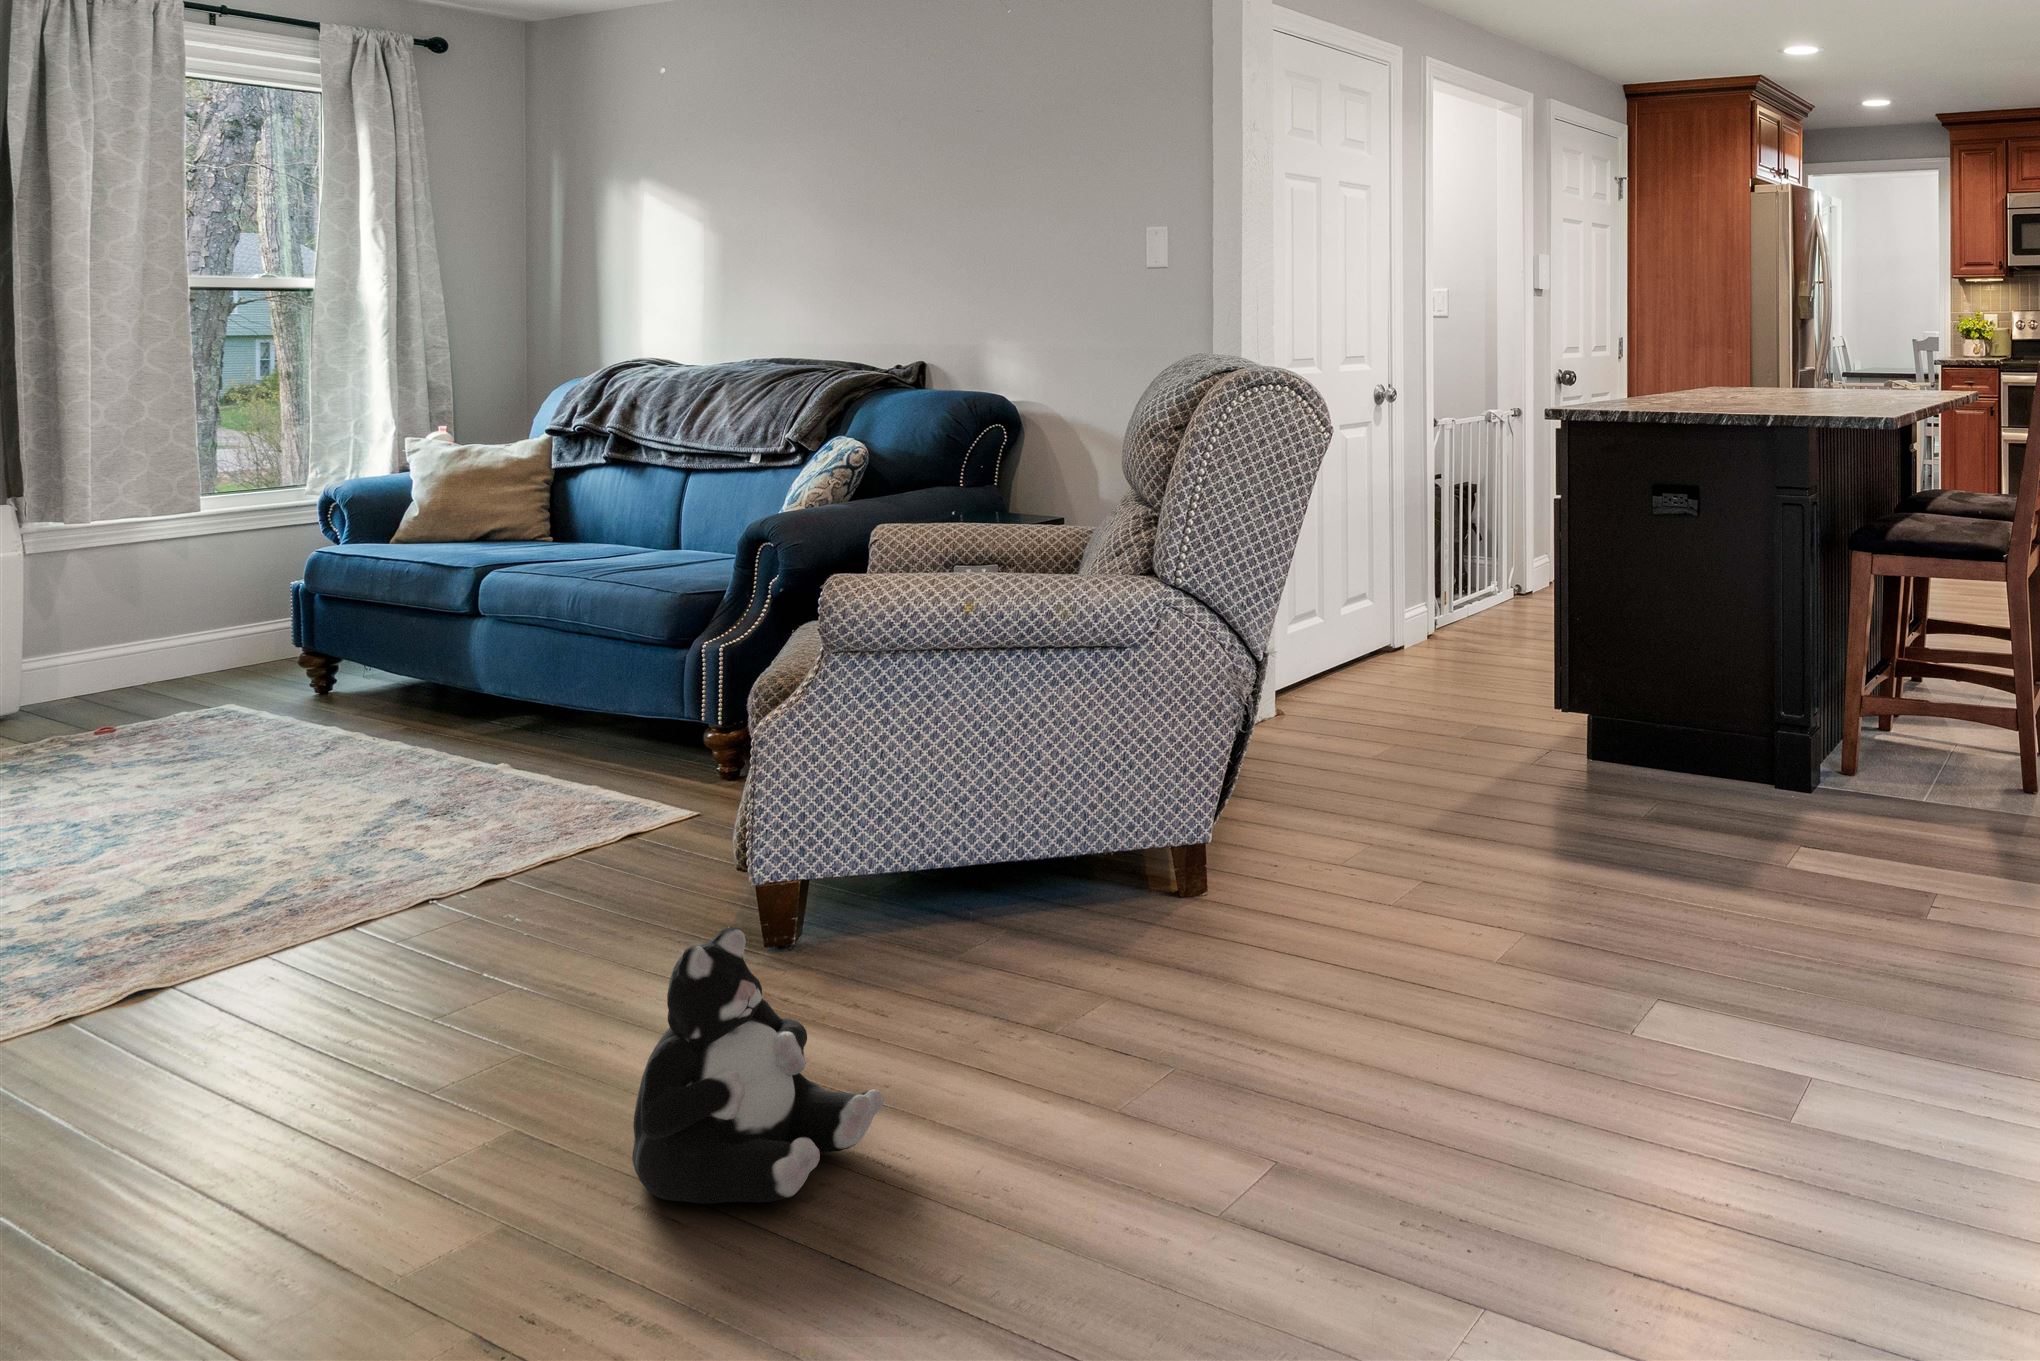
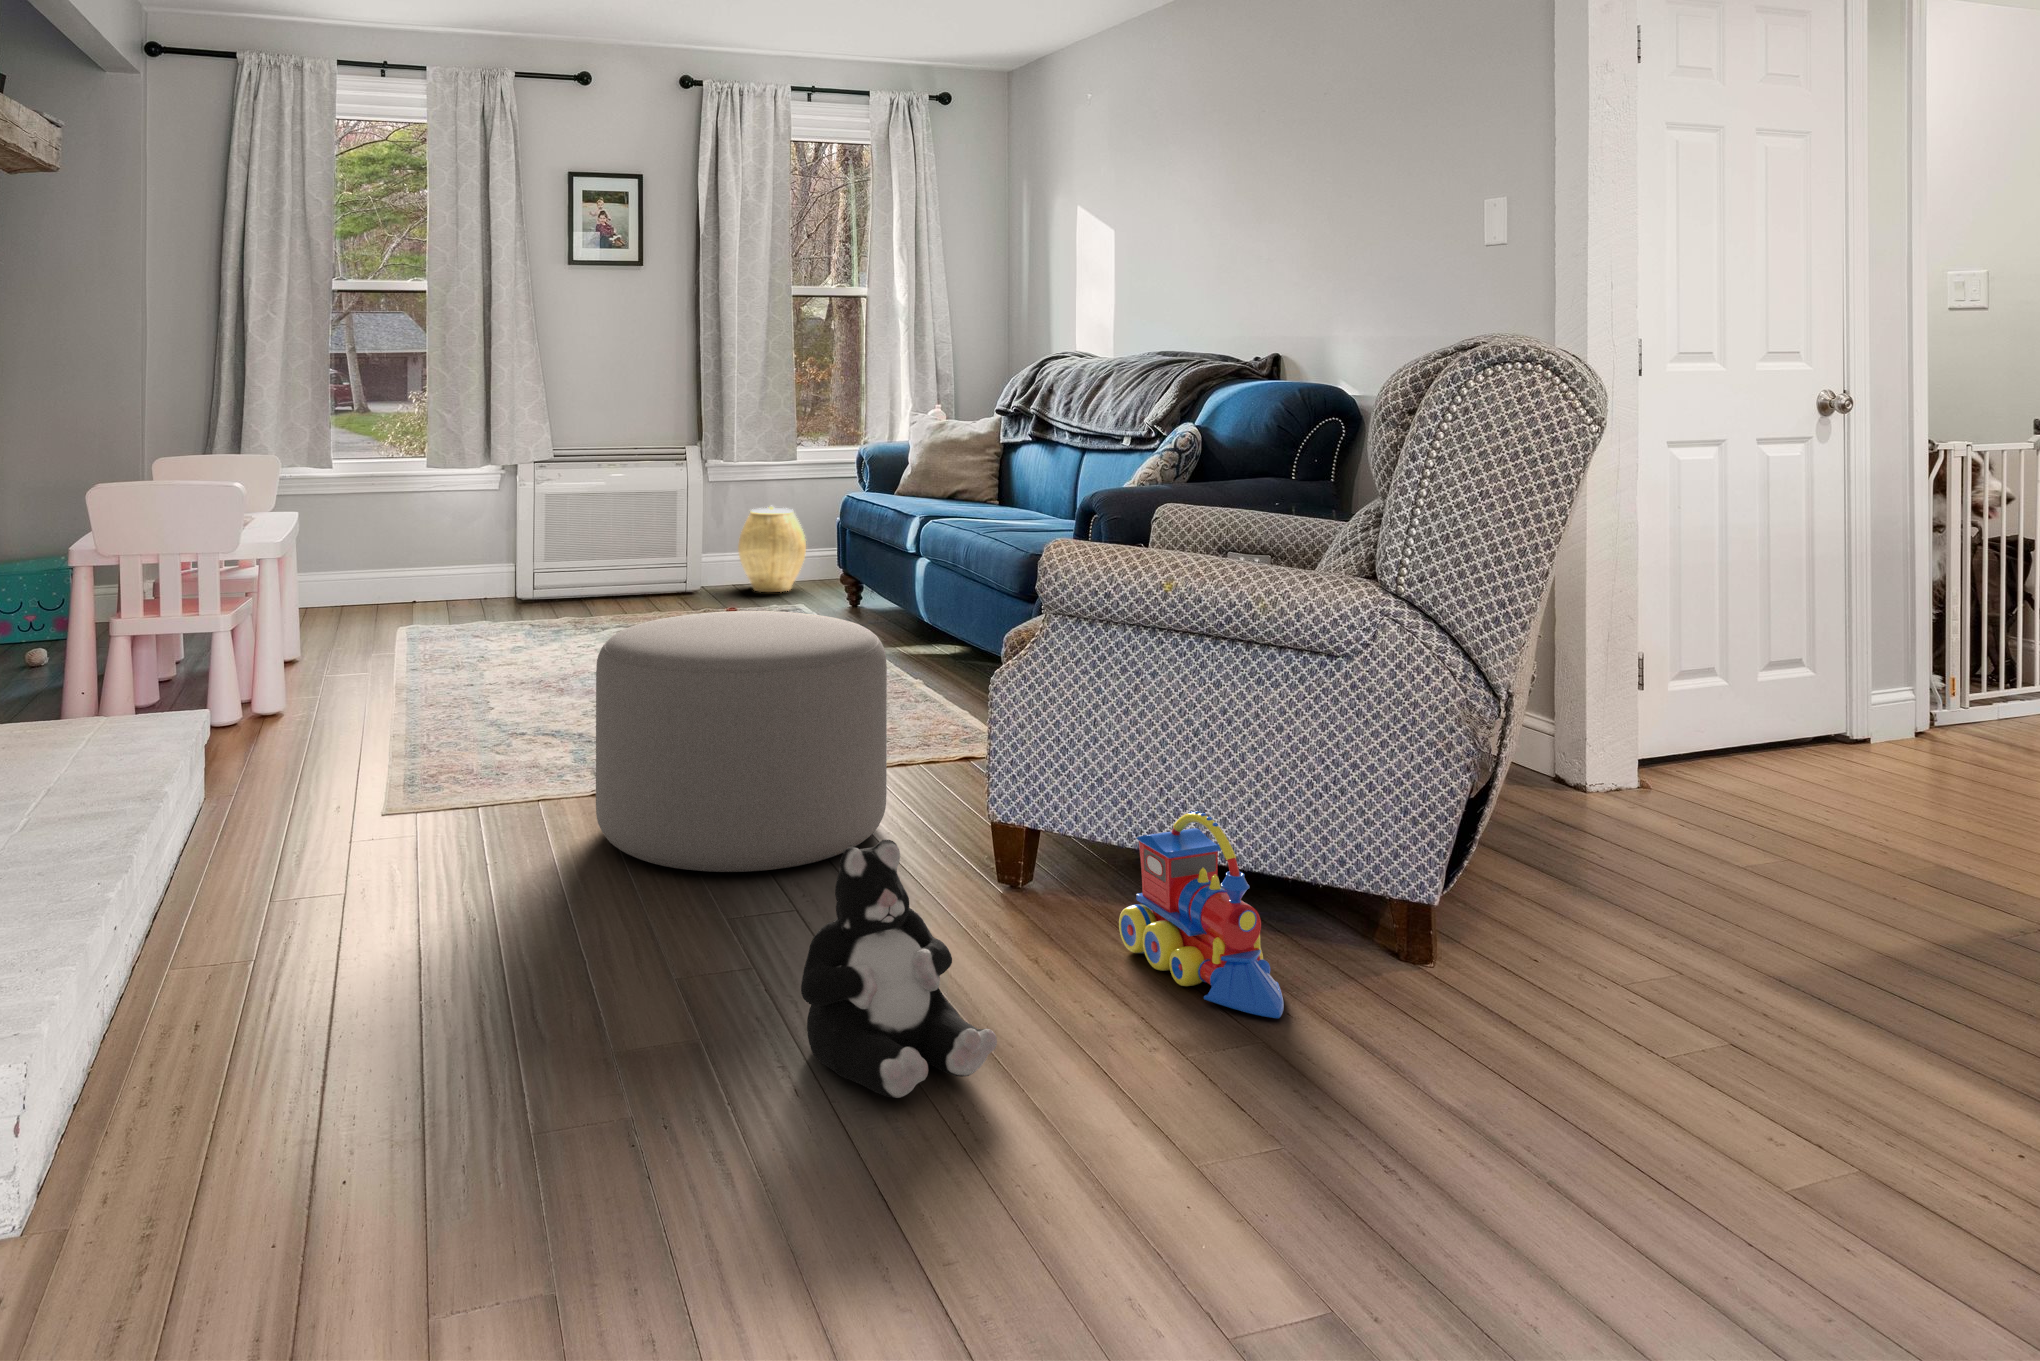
woven basket: none [100,566,226,683] -> present [738,506,806,592]
ottoman: none [91,697,573,1066] -> present [596,611,887,872]
toy train: none [925,817,1116,992] -> present [1119,811,1284,1018]

